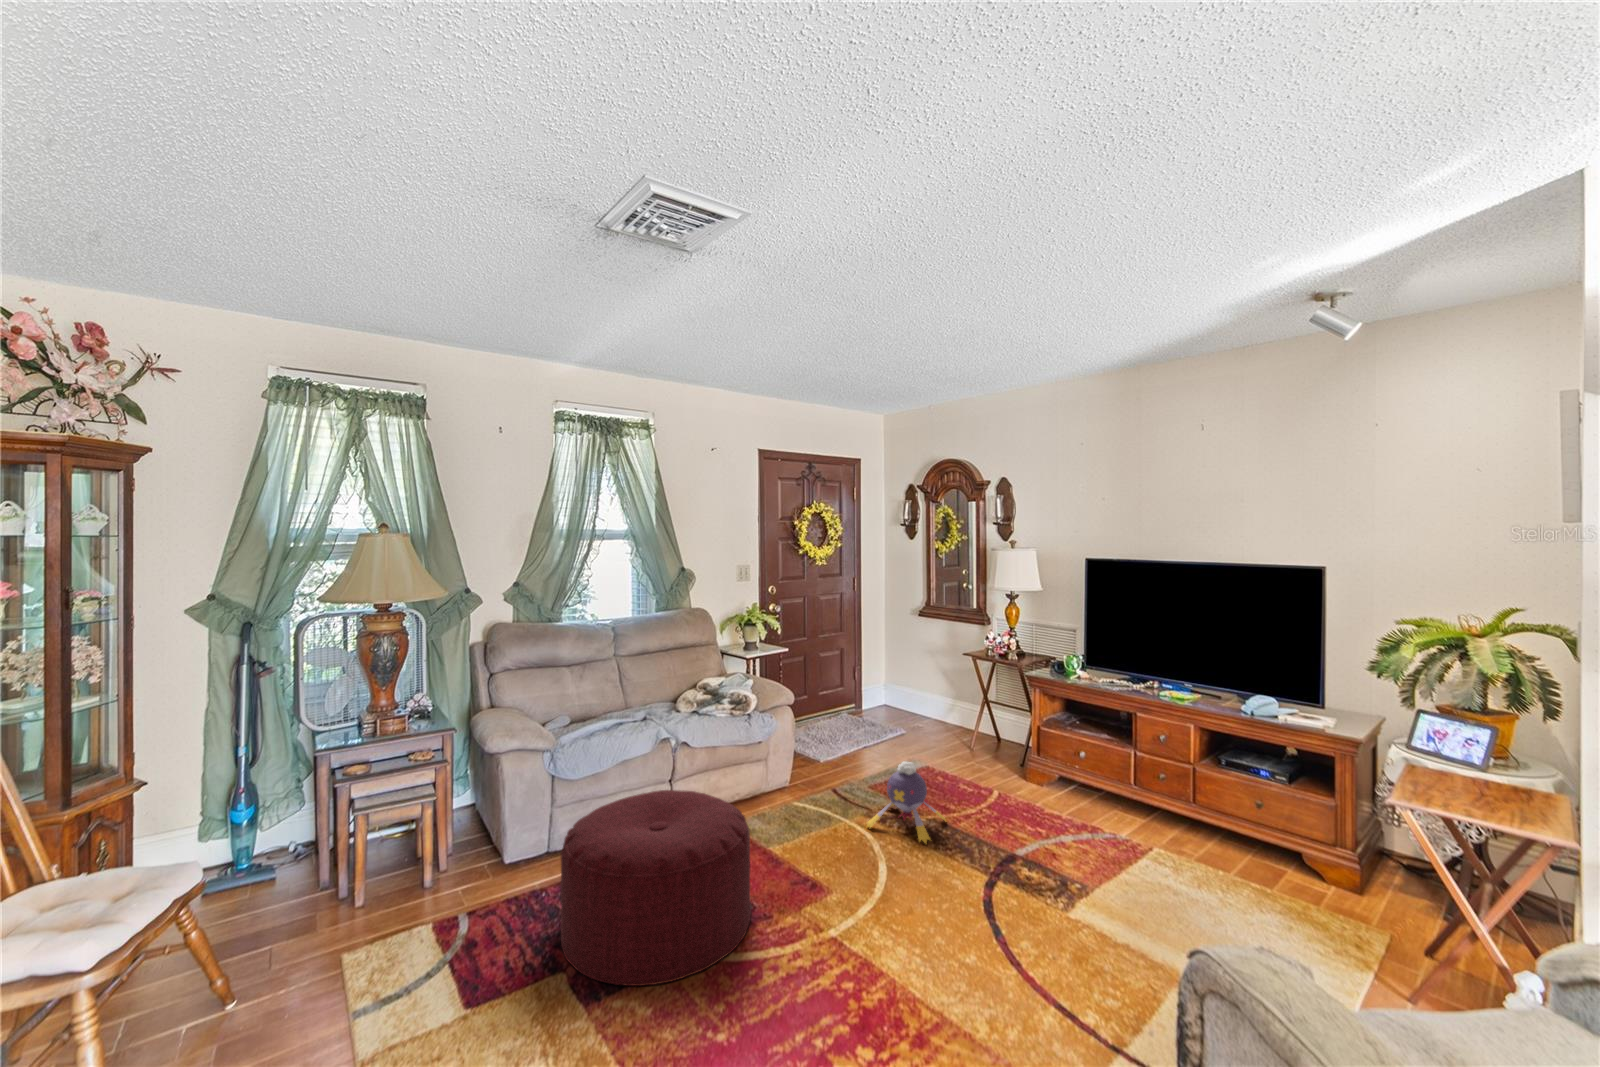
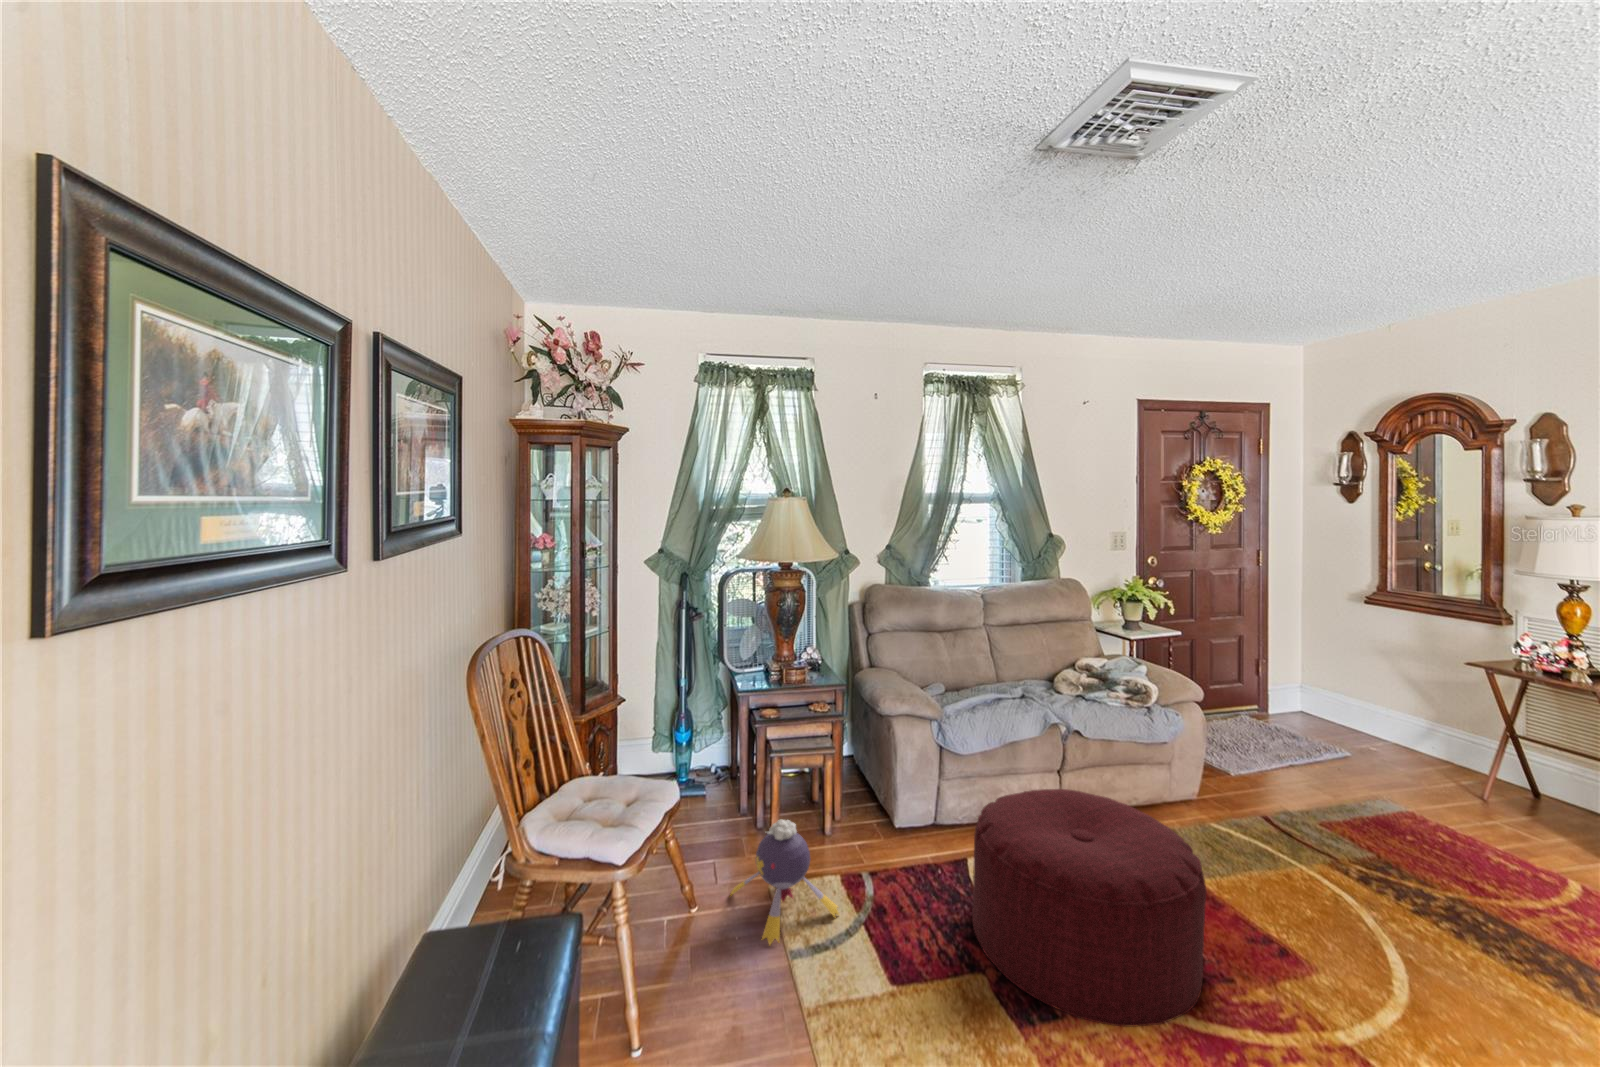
plush toy: present [867,762,945,844] -> present [731,820,839,945]

